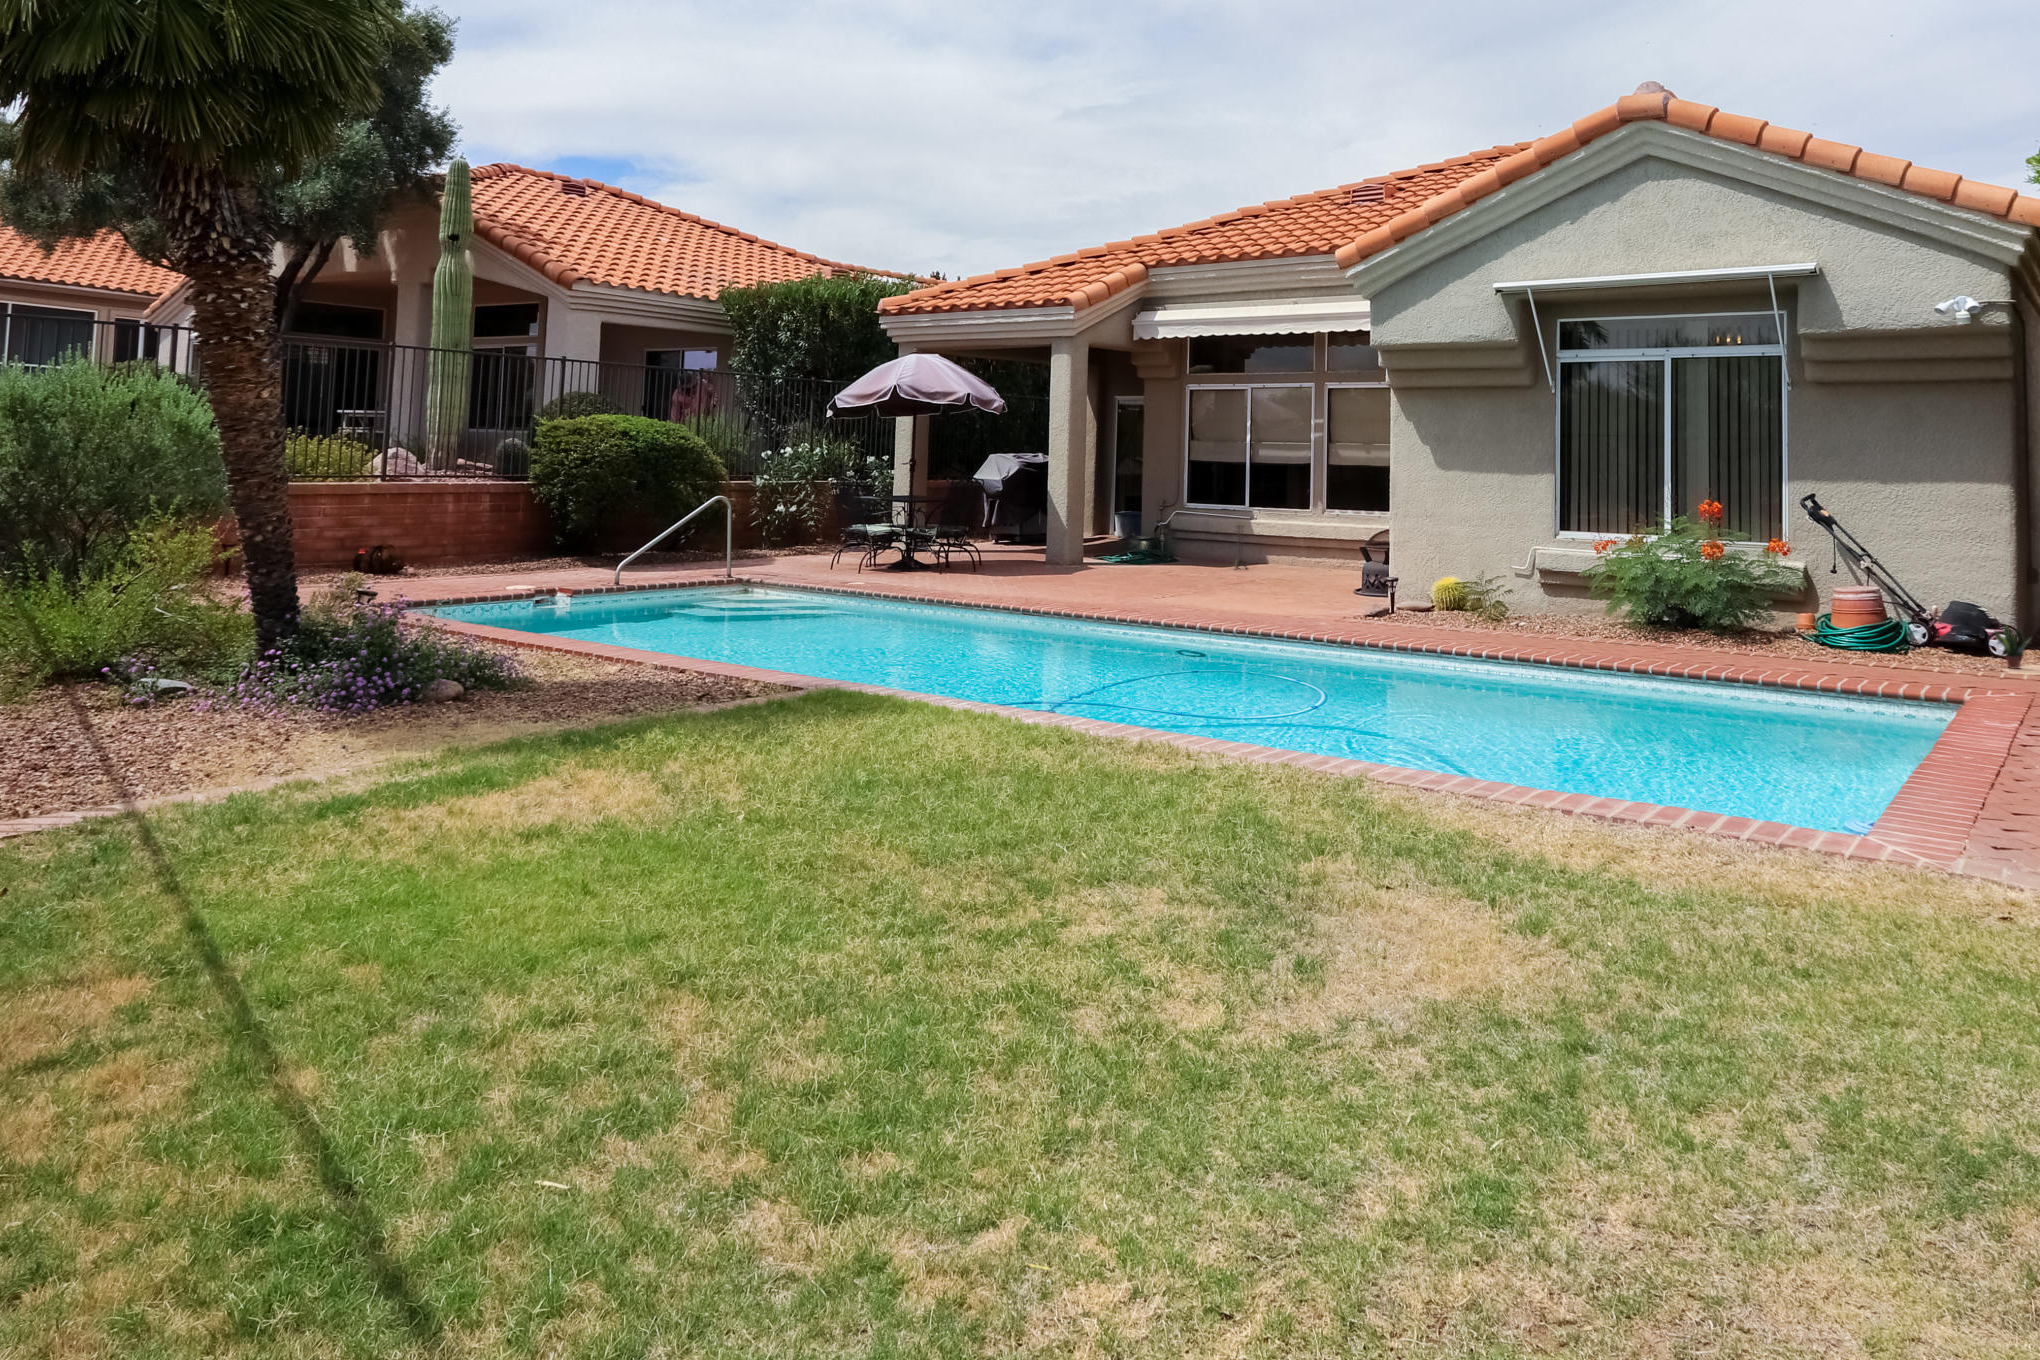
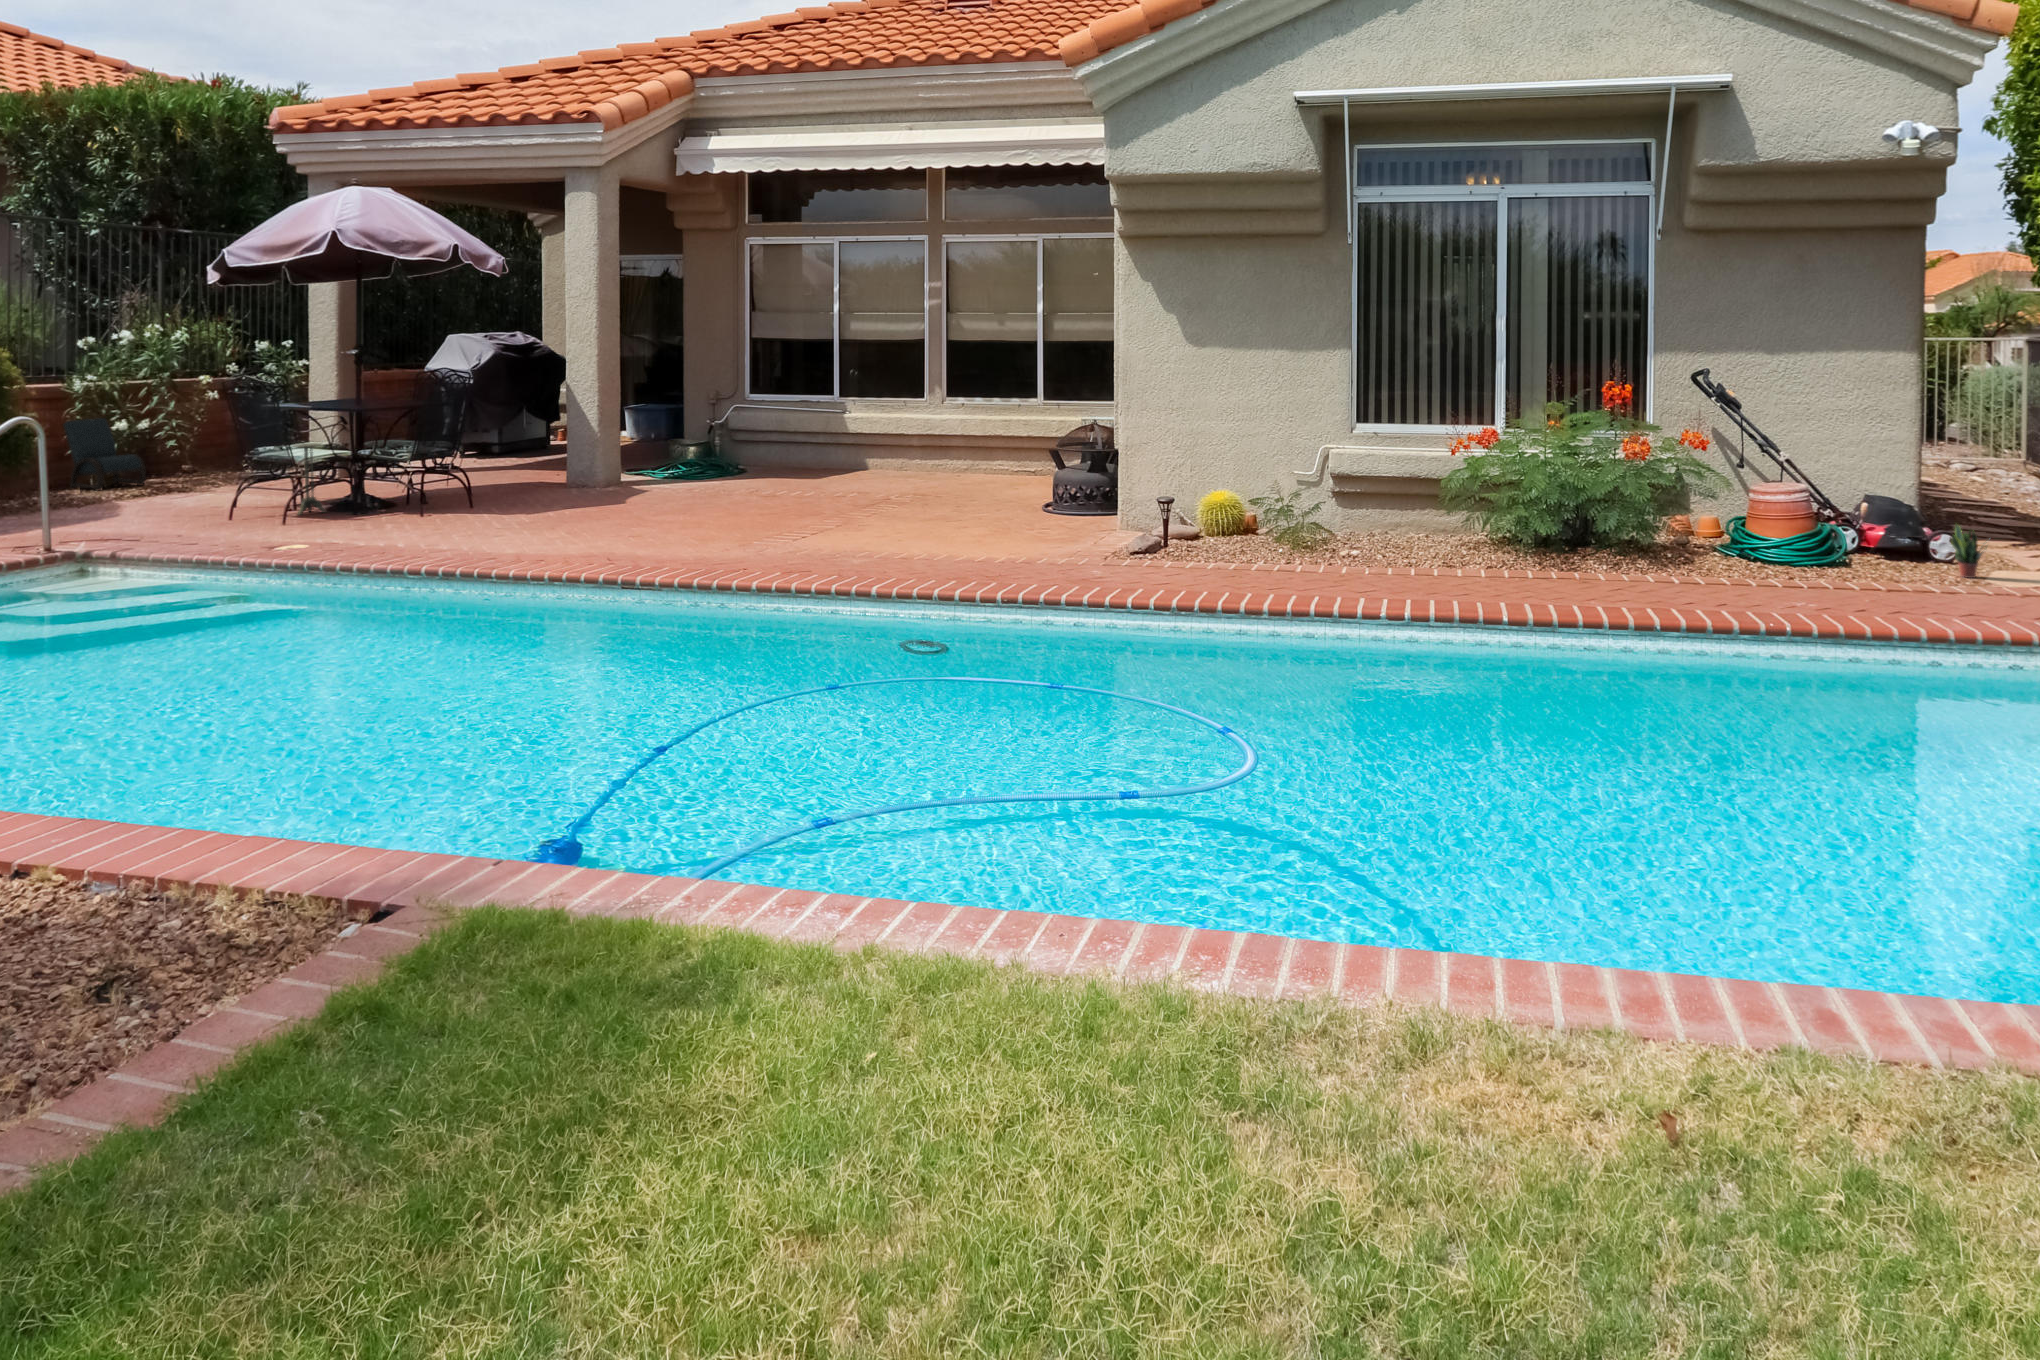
lounge chair: none [751,504,795,552] -> present [63,418,146,491]
side table: present [1234,524,1249,569] -> present [293,443,325,515]

